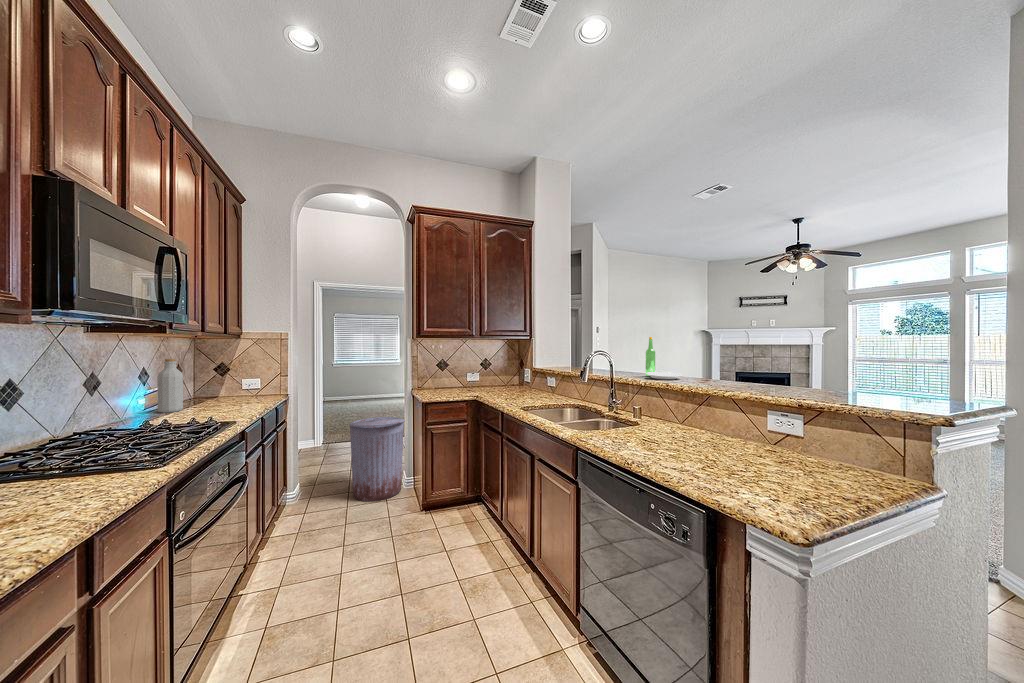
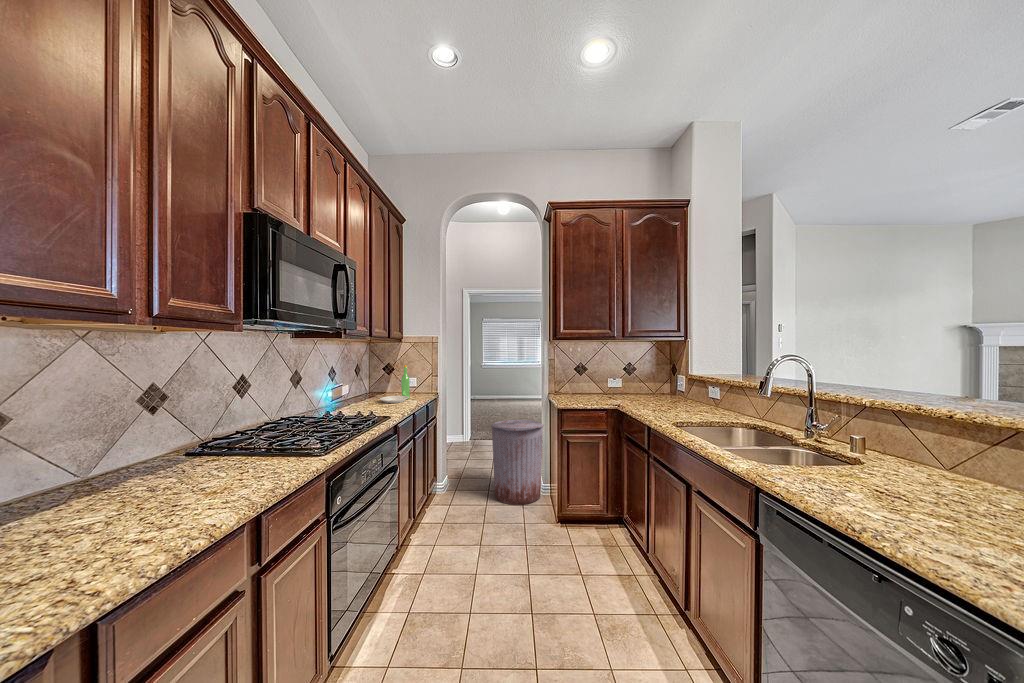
plate: present [646,337,682,379] -> present [380,365,410,403]
bottle: present [157,359,183,413] -> none [340,359,358,404]

